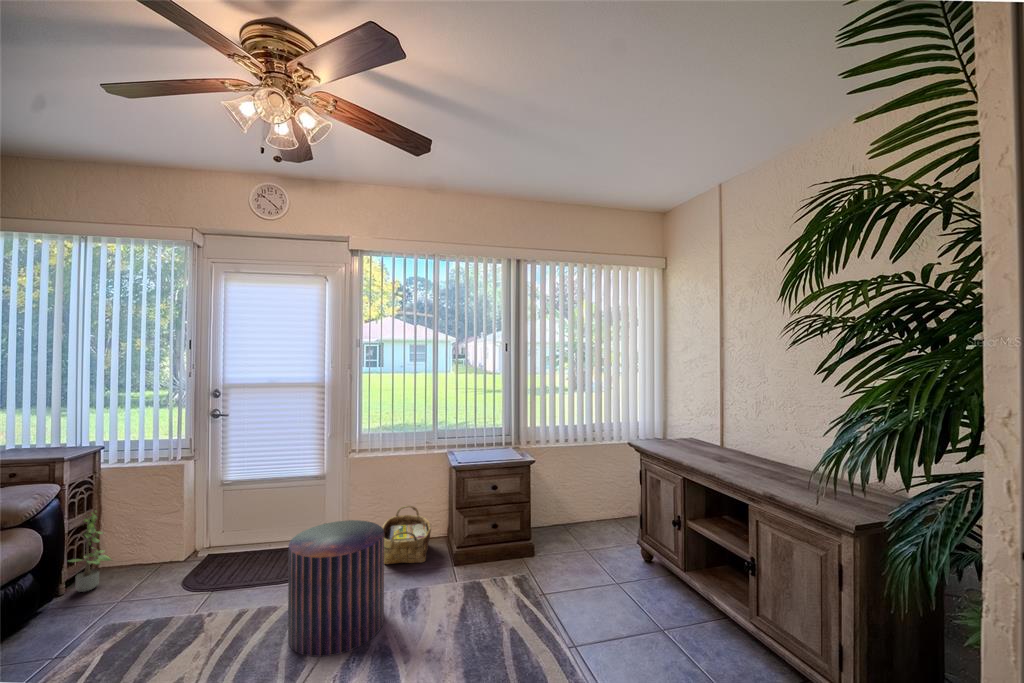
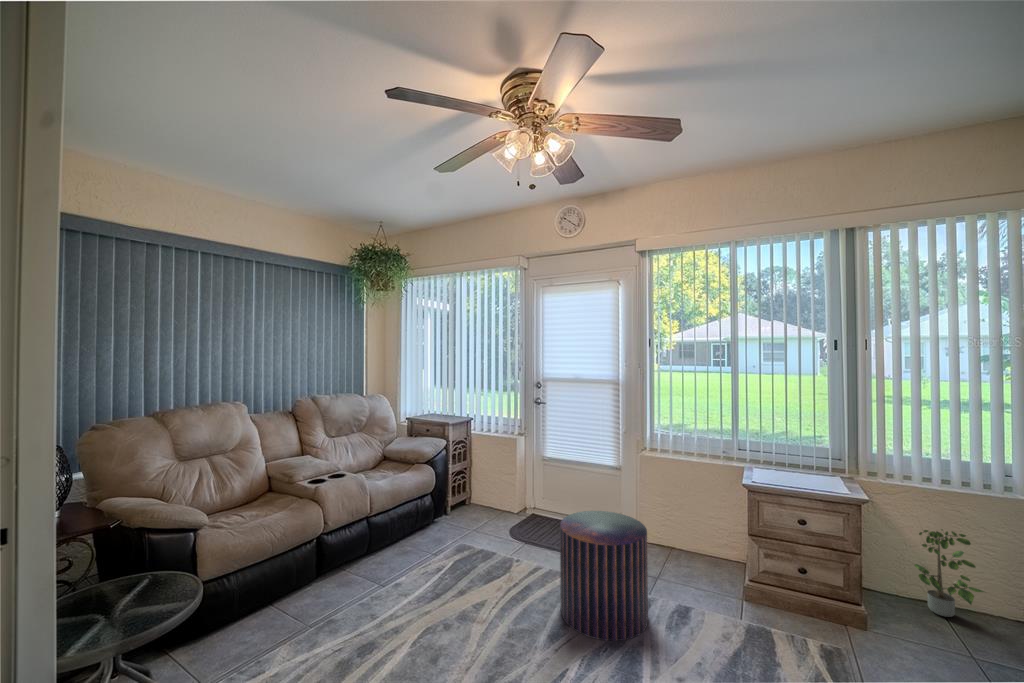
woven basket: present [382,506,431,564] -> none [663,515,721,582]
potted plant: present [68,512,111,592] -> present [915,529,984,617]

